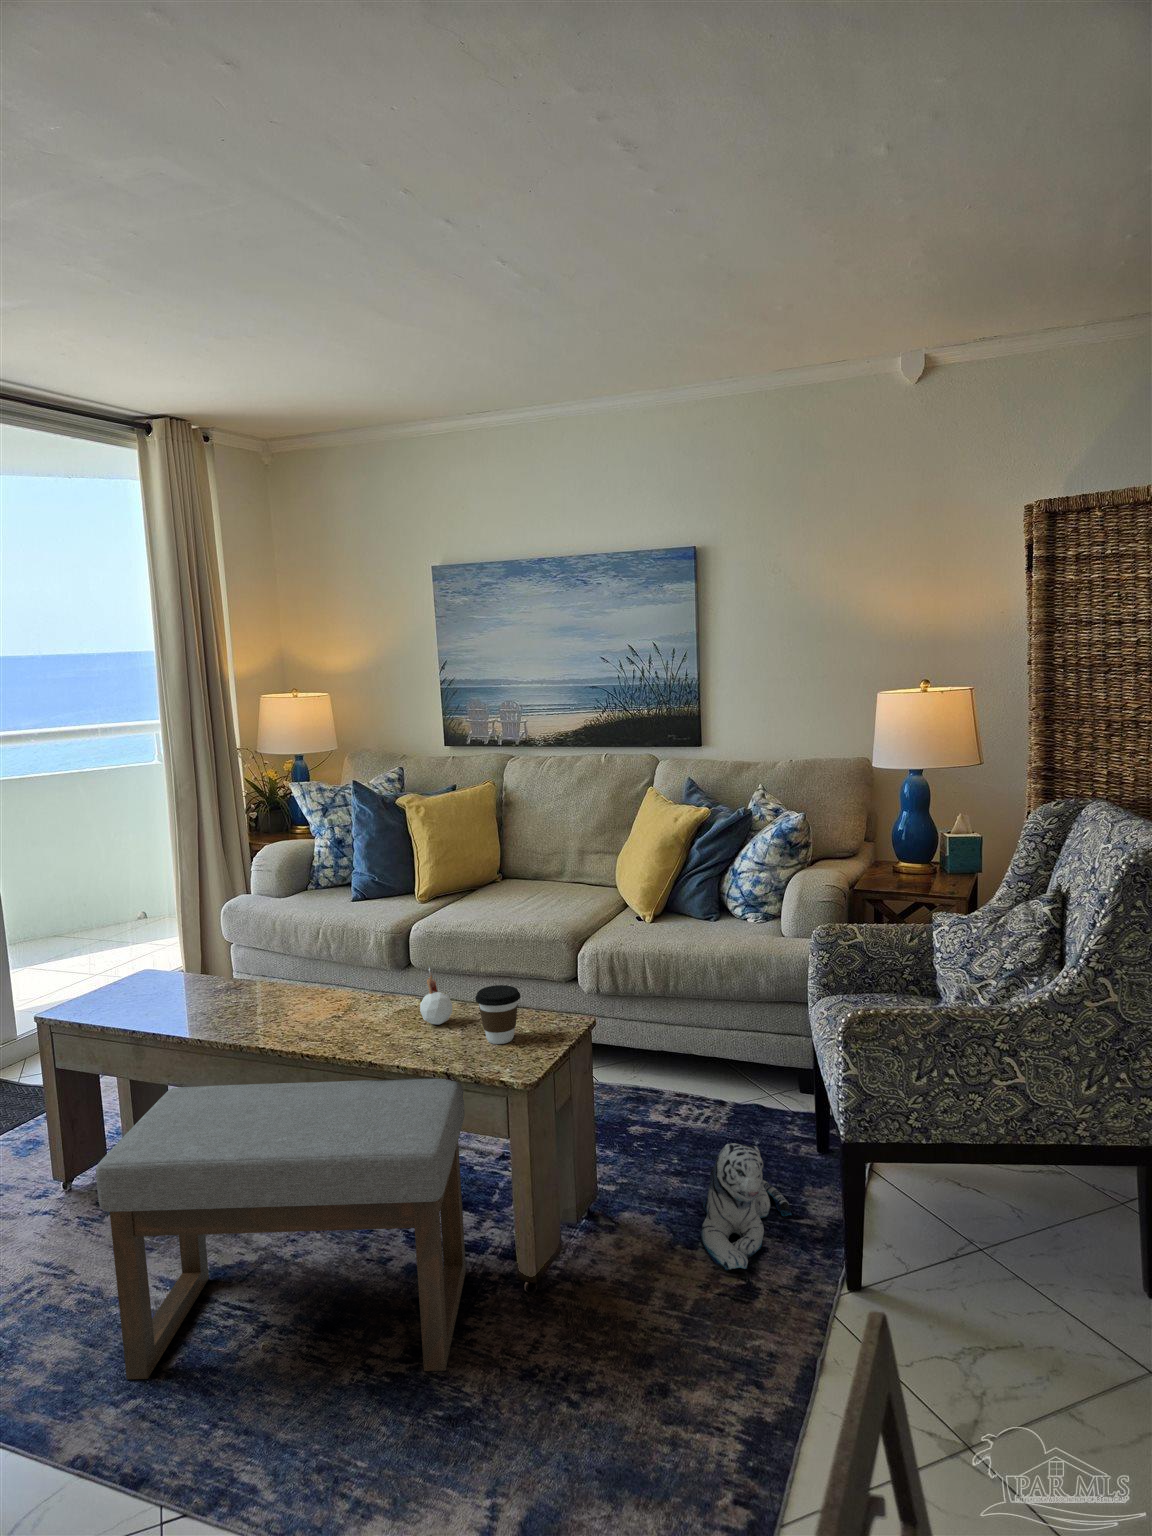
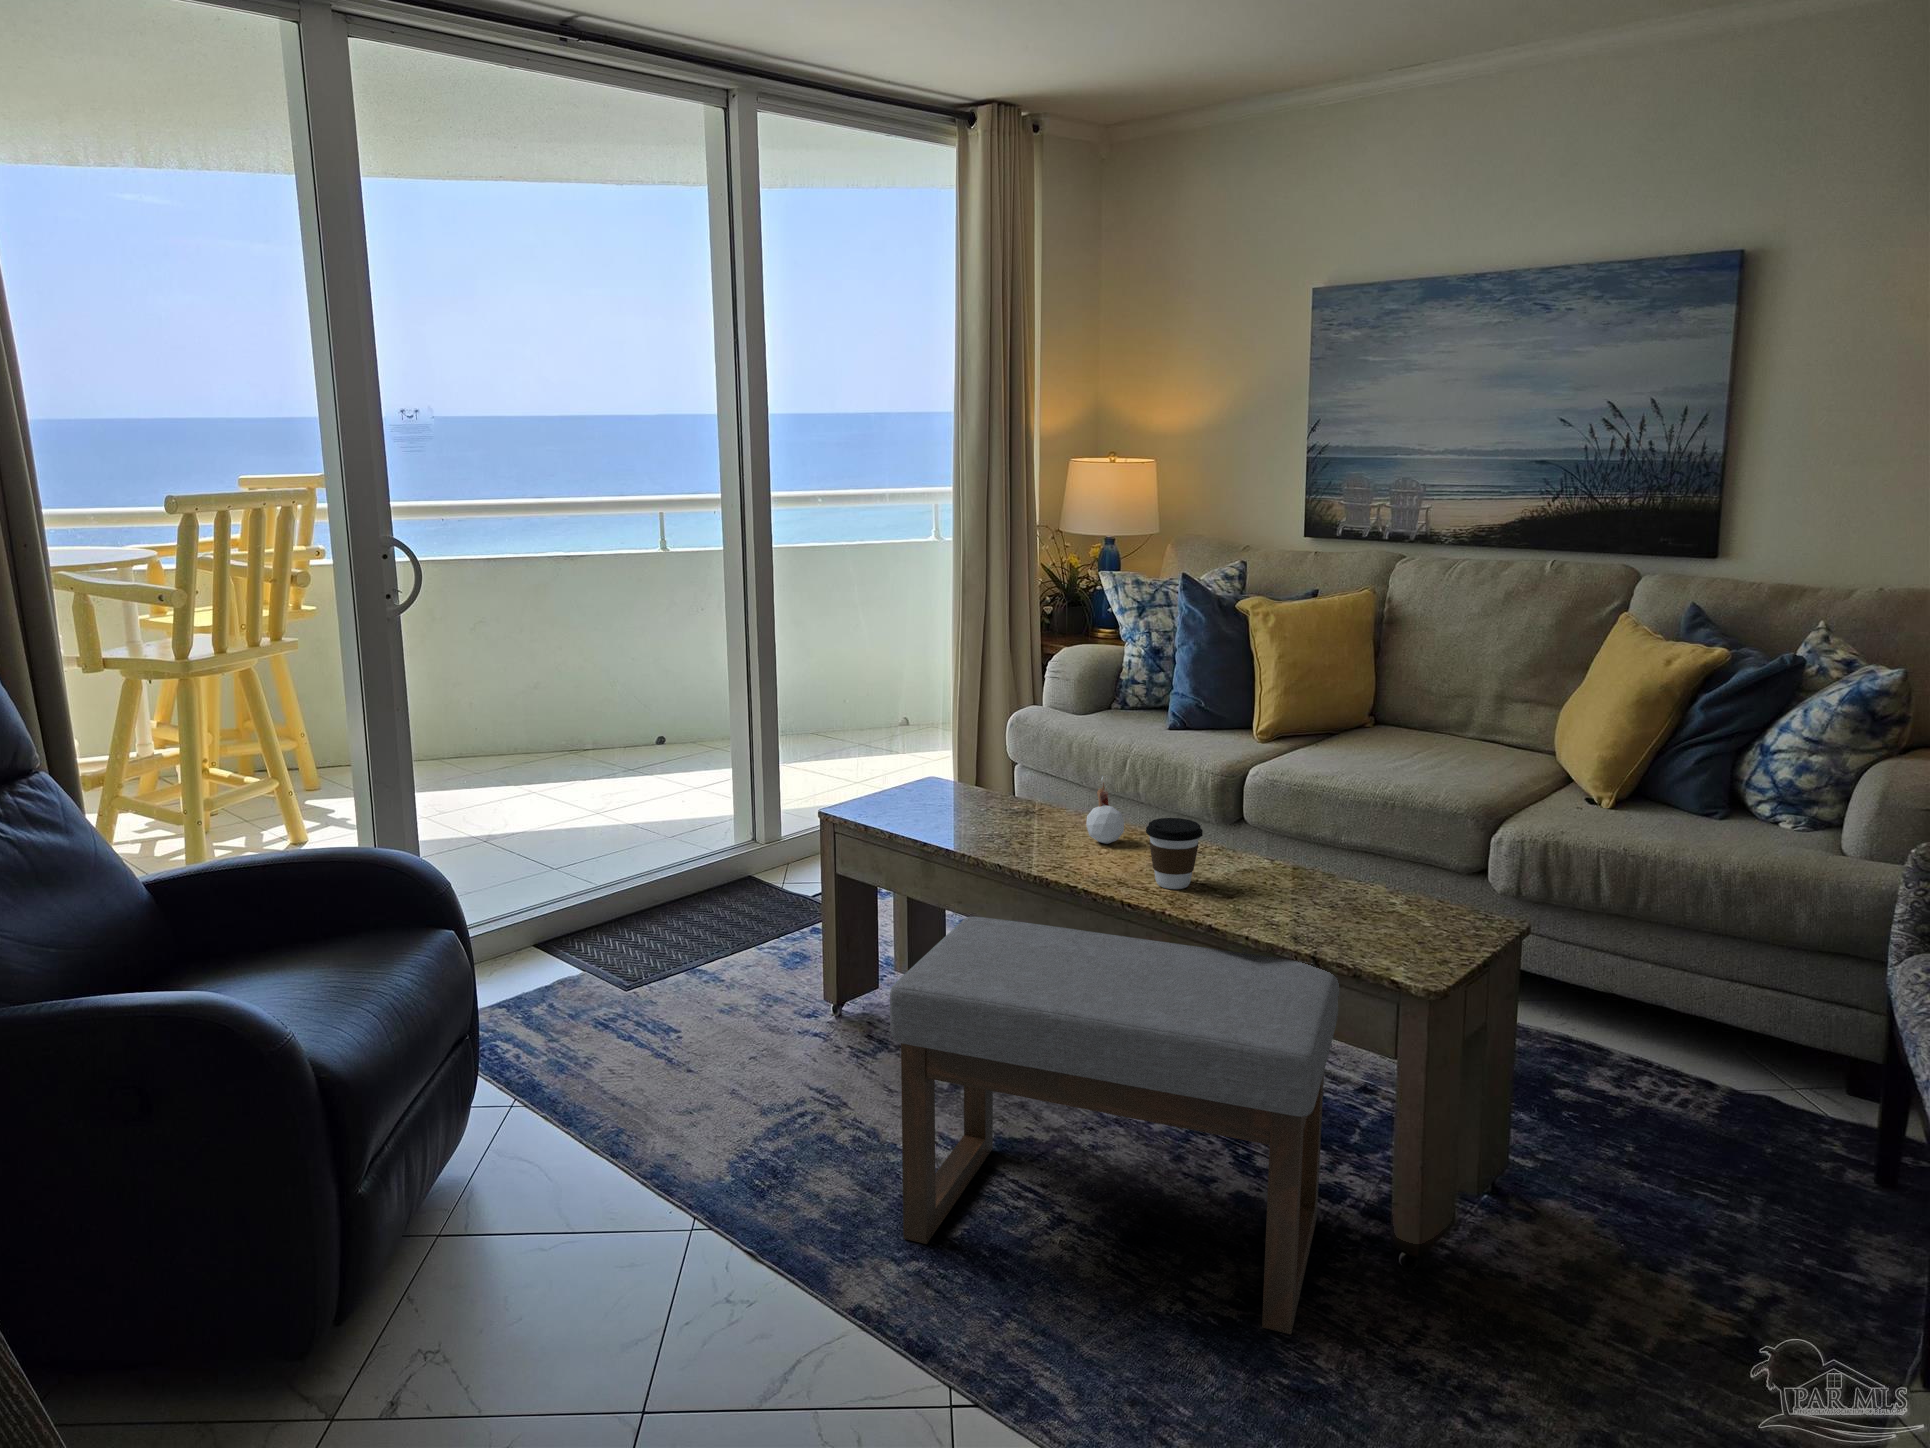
candle: present [420,966,452,1025] -> present [1086,775,1124,844]
coffee cup: present [475,985,520,1044] -> present [1146,818,1203,889]
plush toy: present [701,1143,792,1271] -> none [1673,1136,1830,1319]

